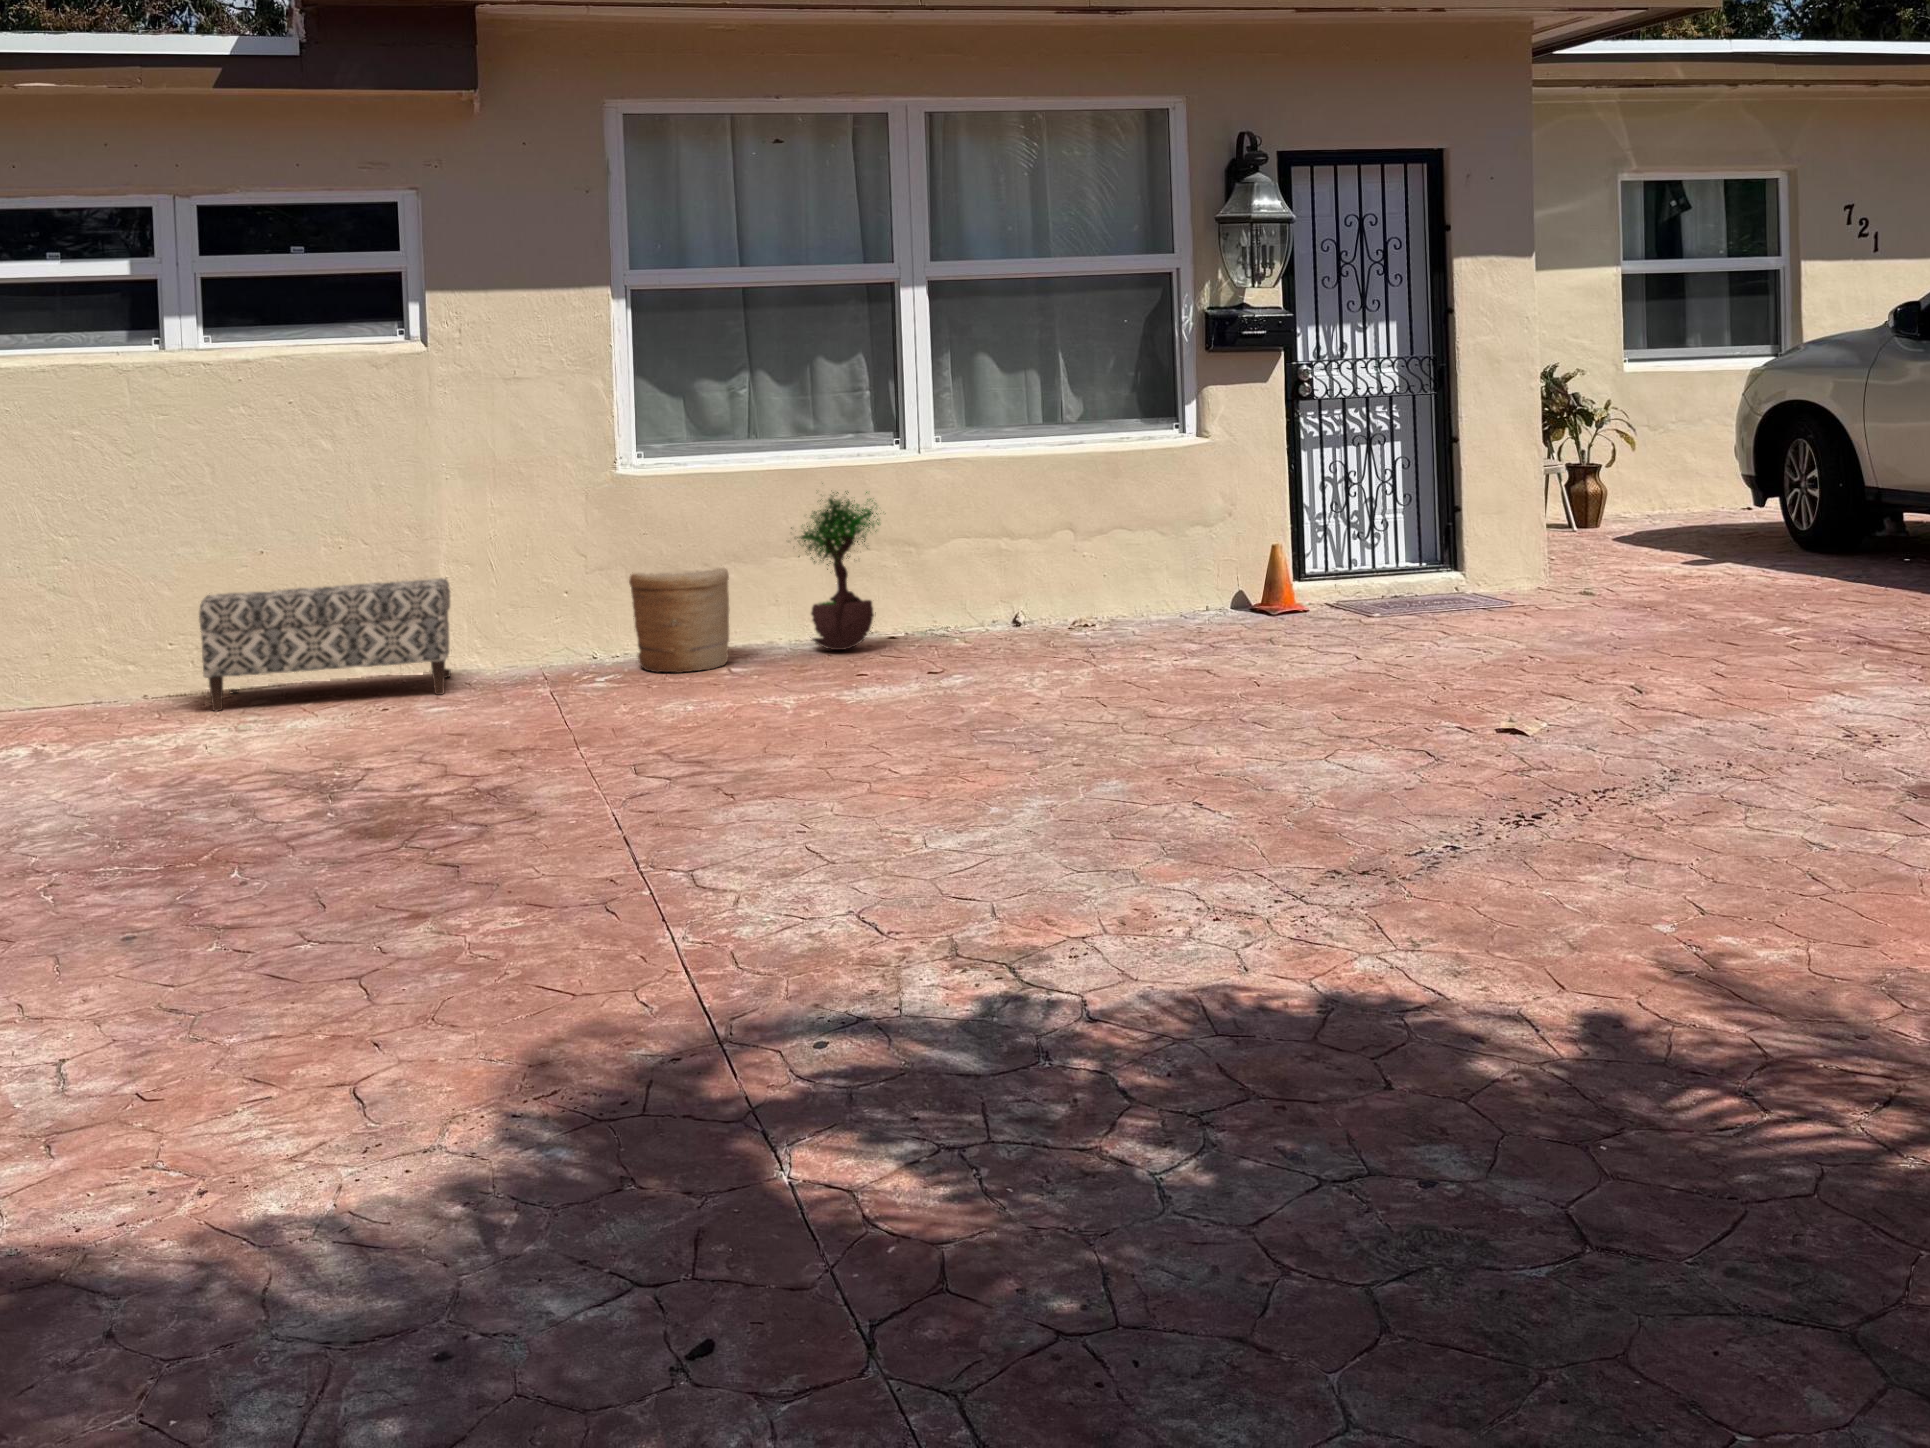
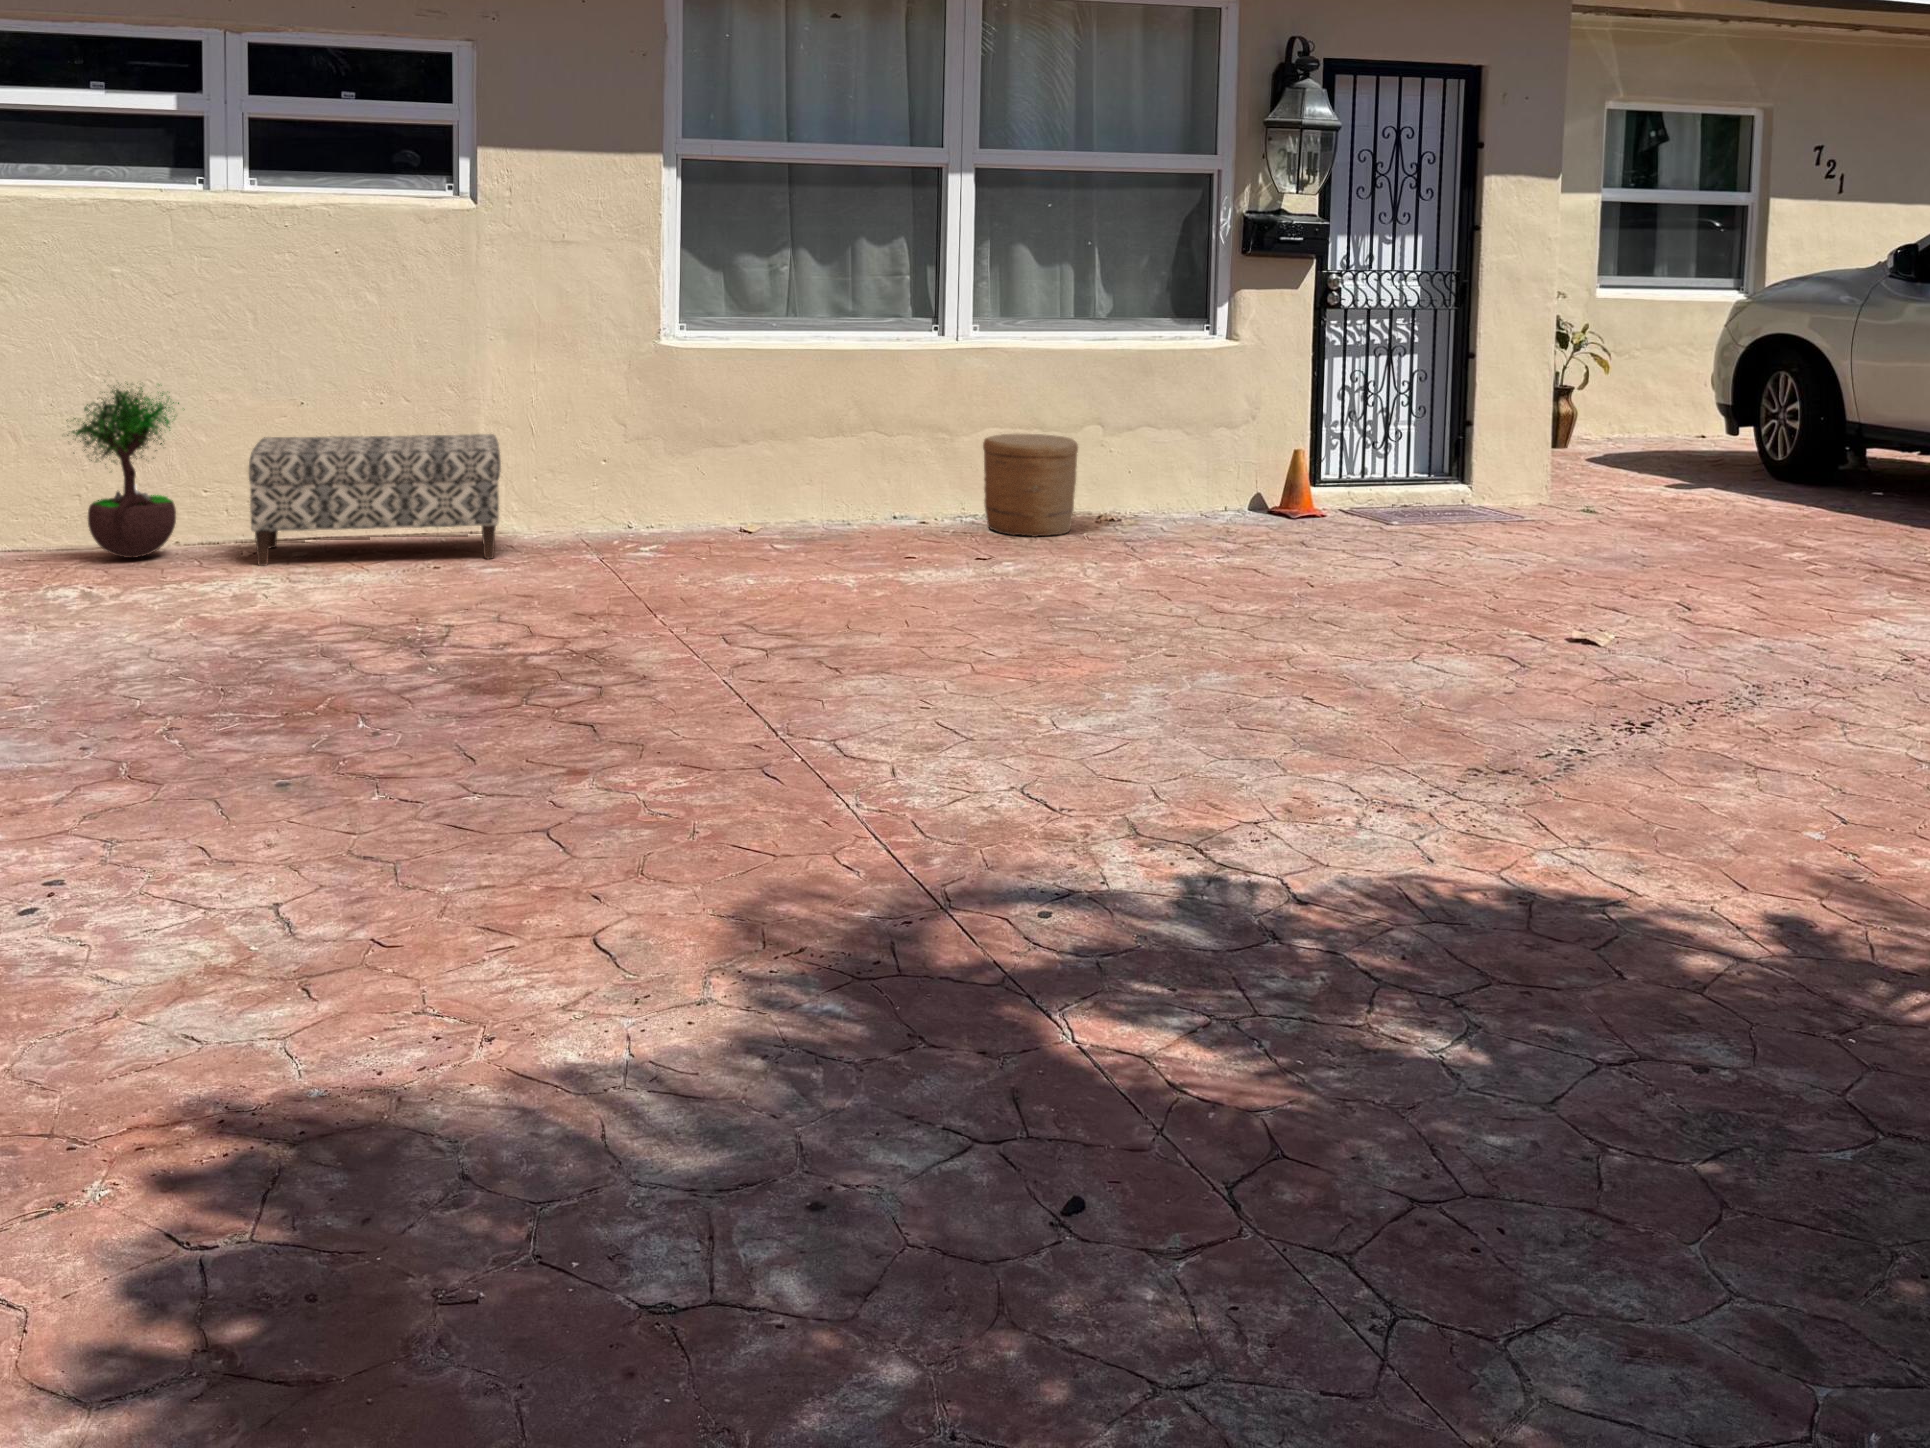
potted tree: present [791,491,879,650] -> present [66,384,179,558]
woven basket: present [629,568,729,673] -> present [983,434,1078,537]

